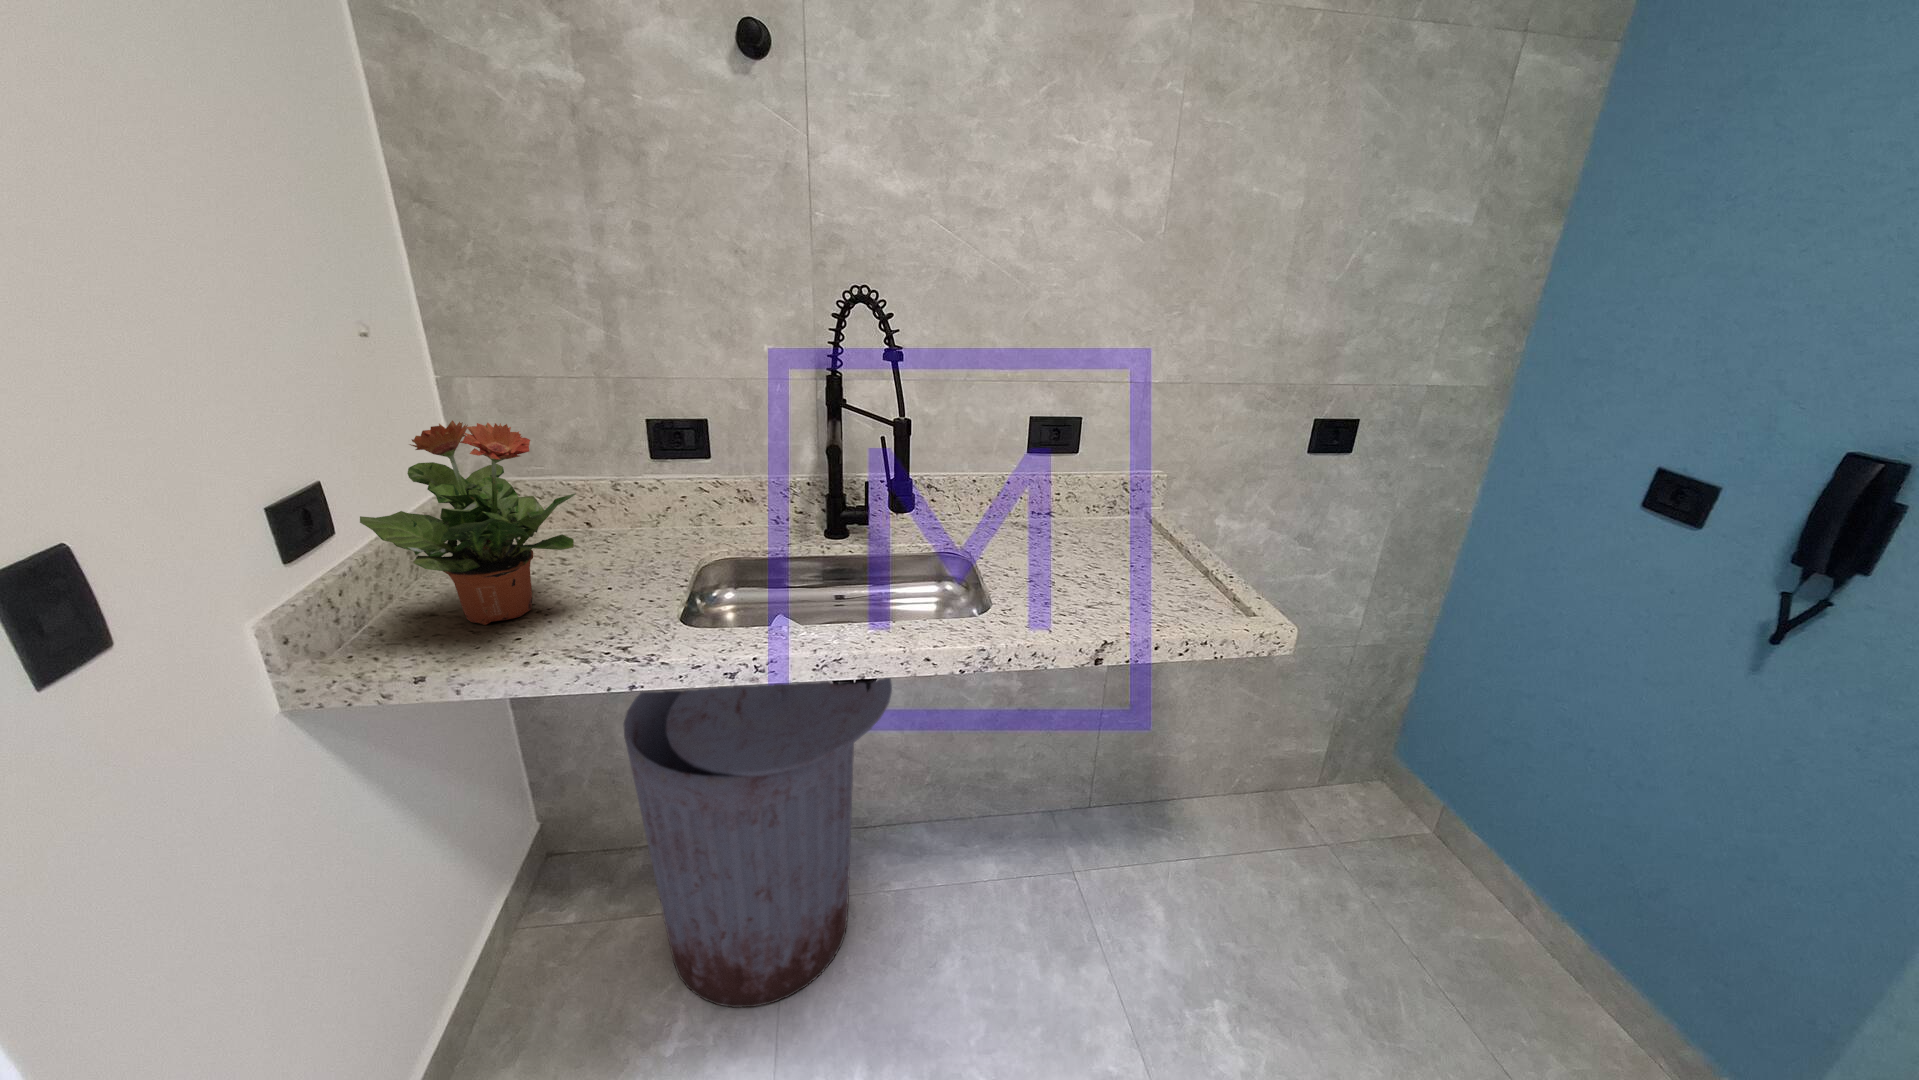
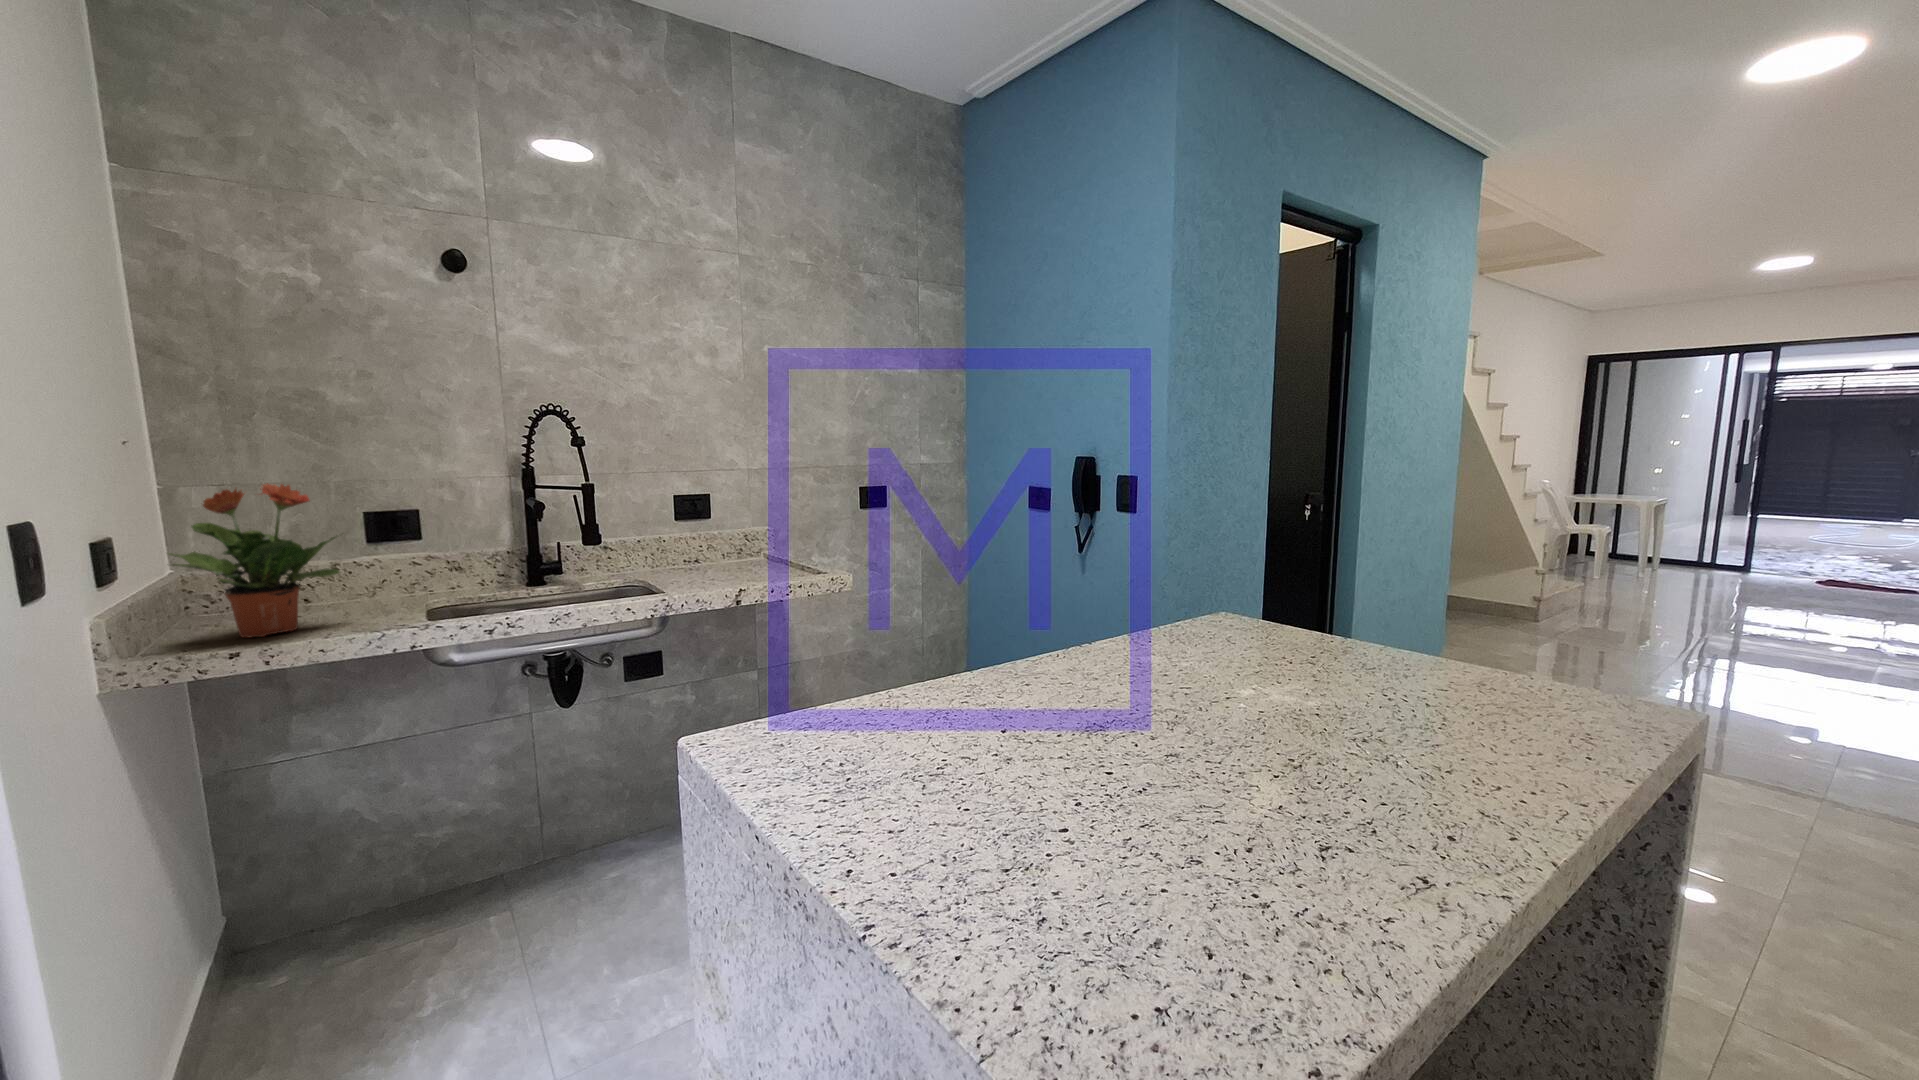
trash can: present [623,678,892,1007] -> none [363,673,603,997]

